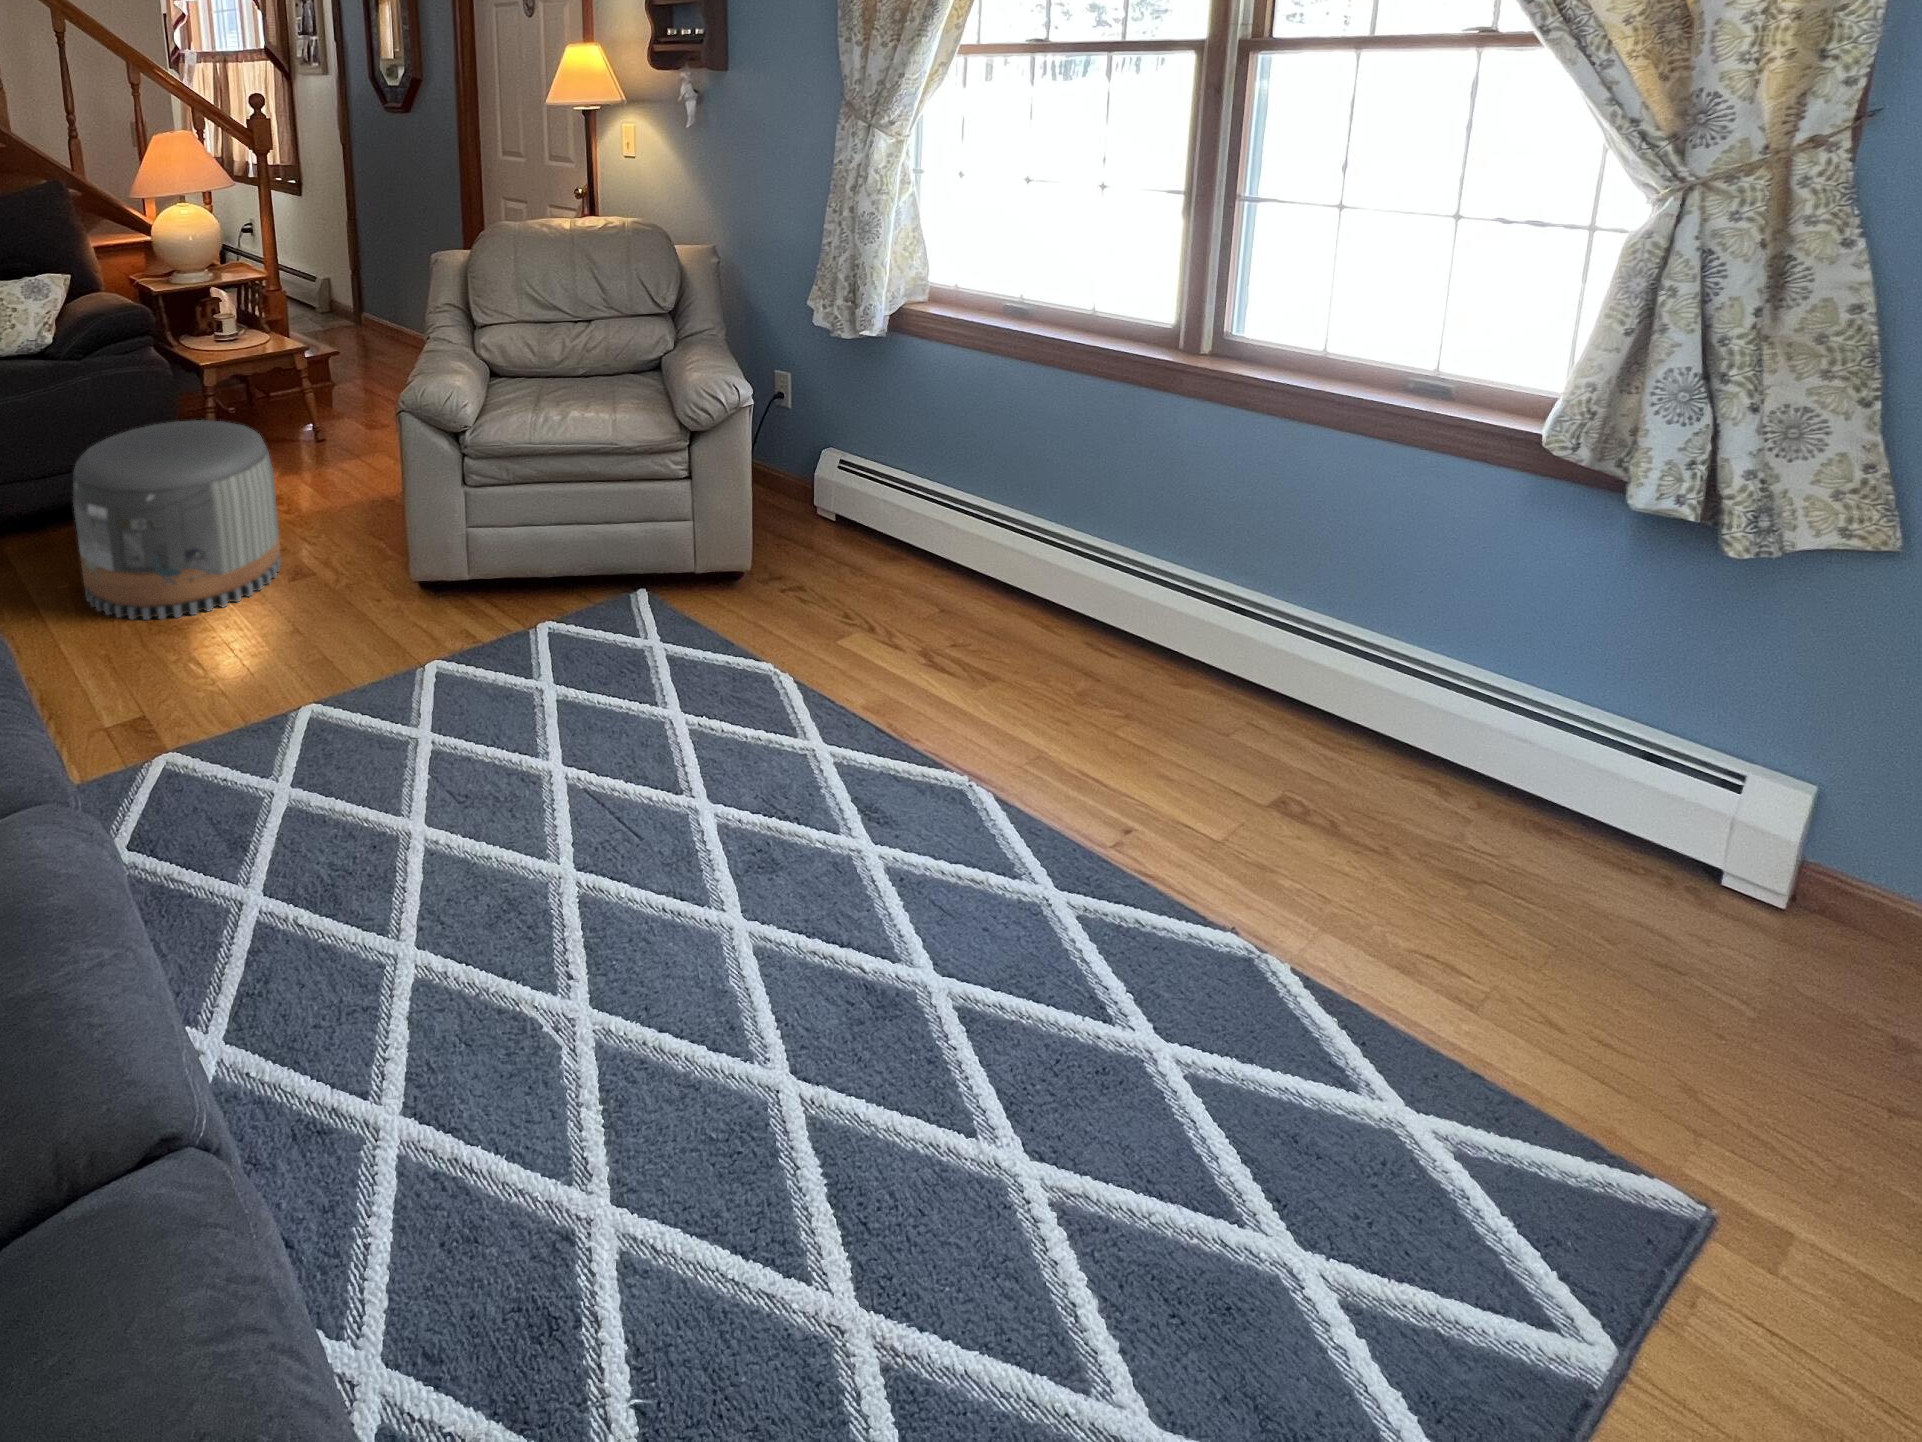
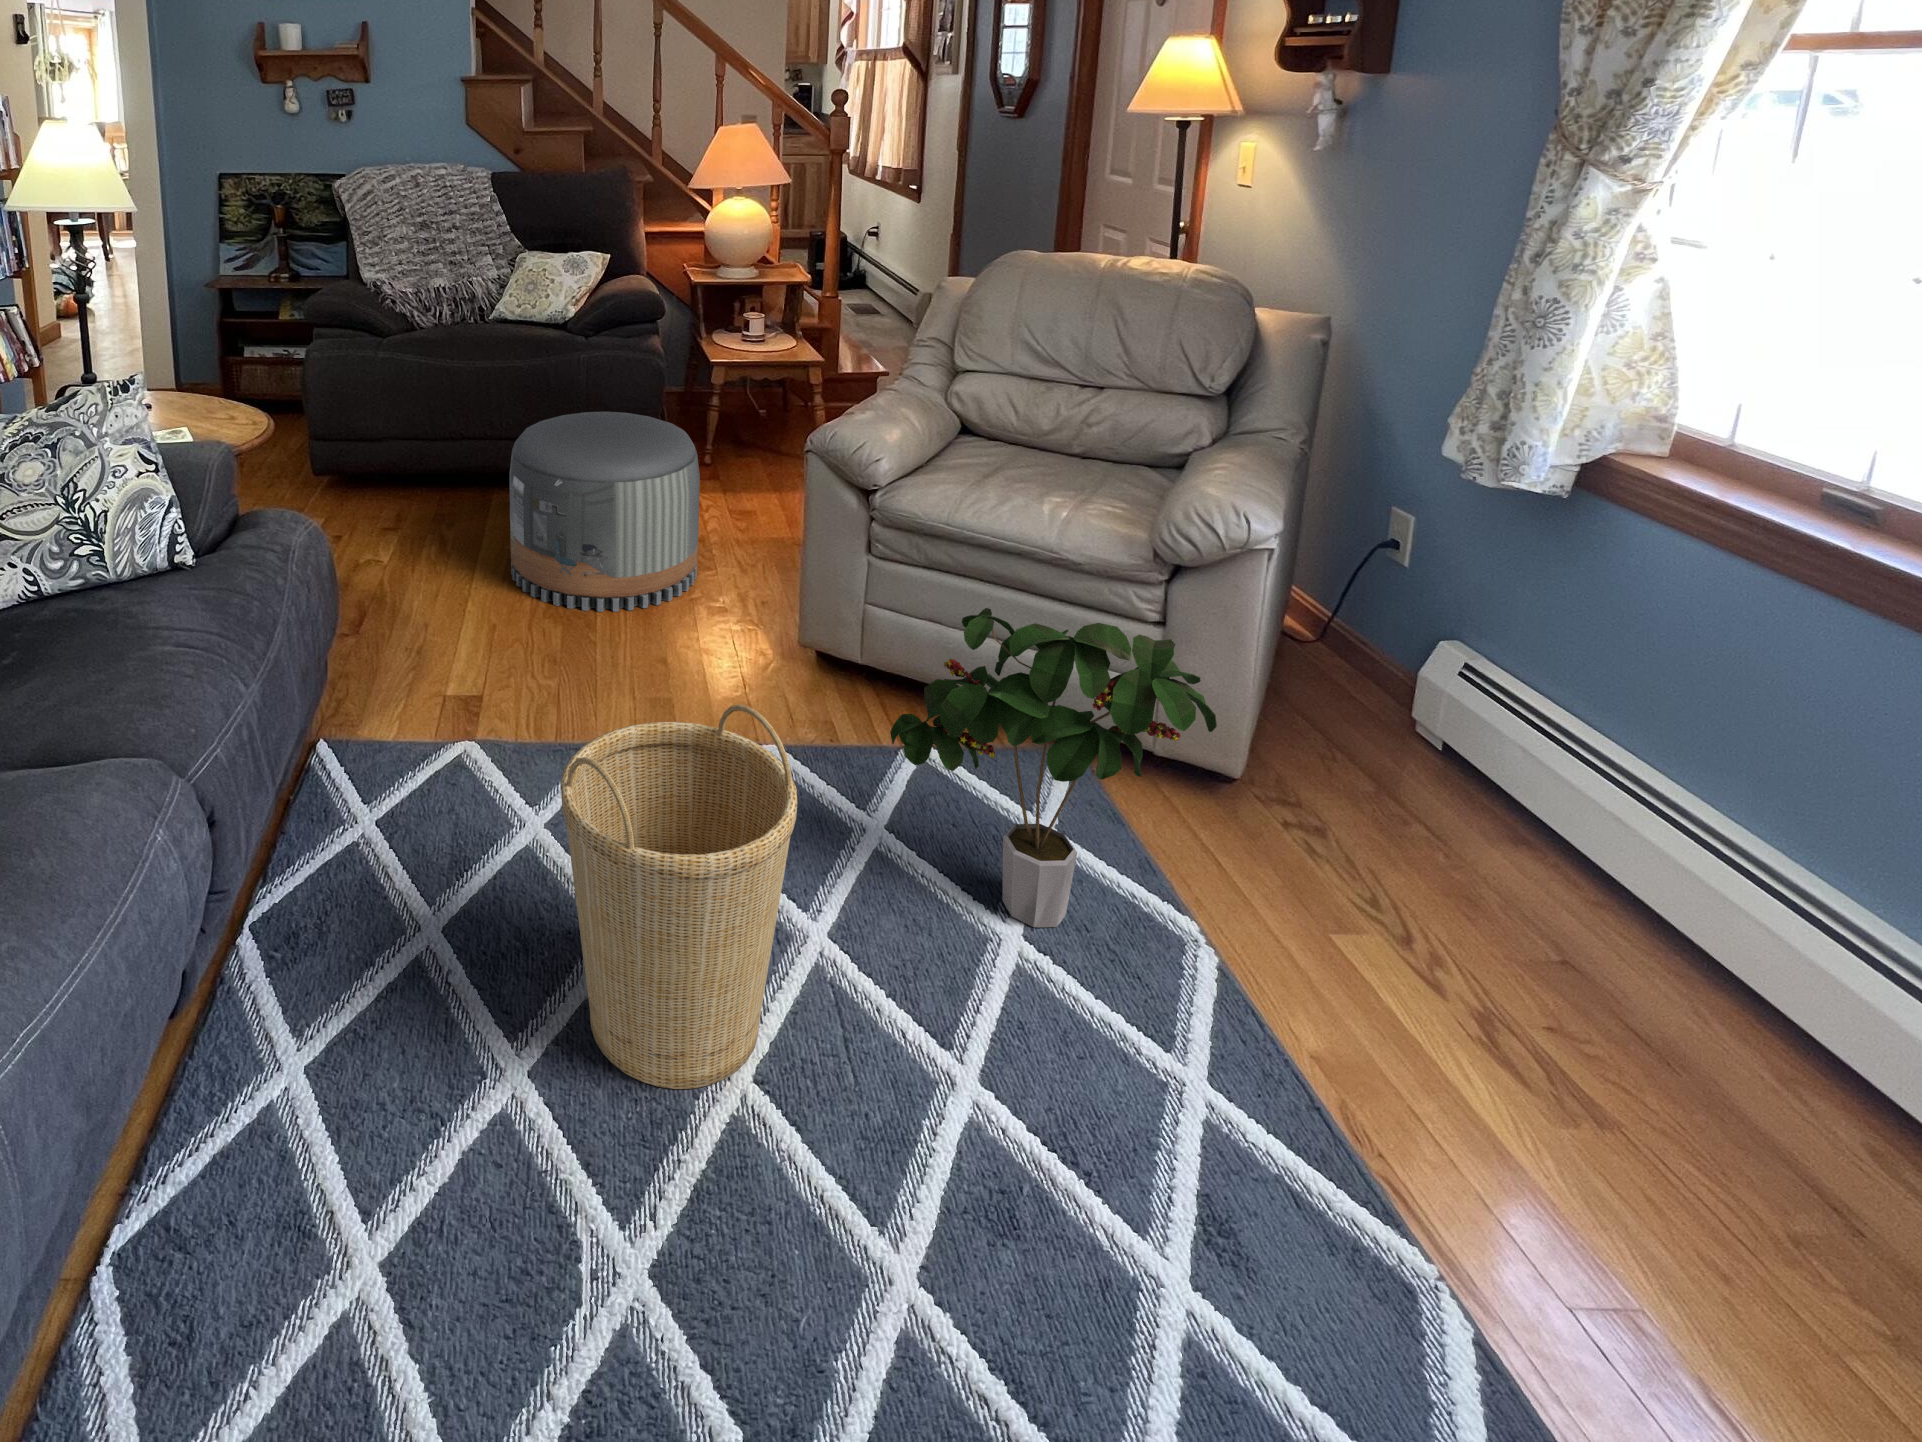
potted plant: none [566,472,774,704] -> present [890,608,1217,927]
basket: none [390,594,583,911] -> present [561,704,797,1089]

